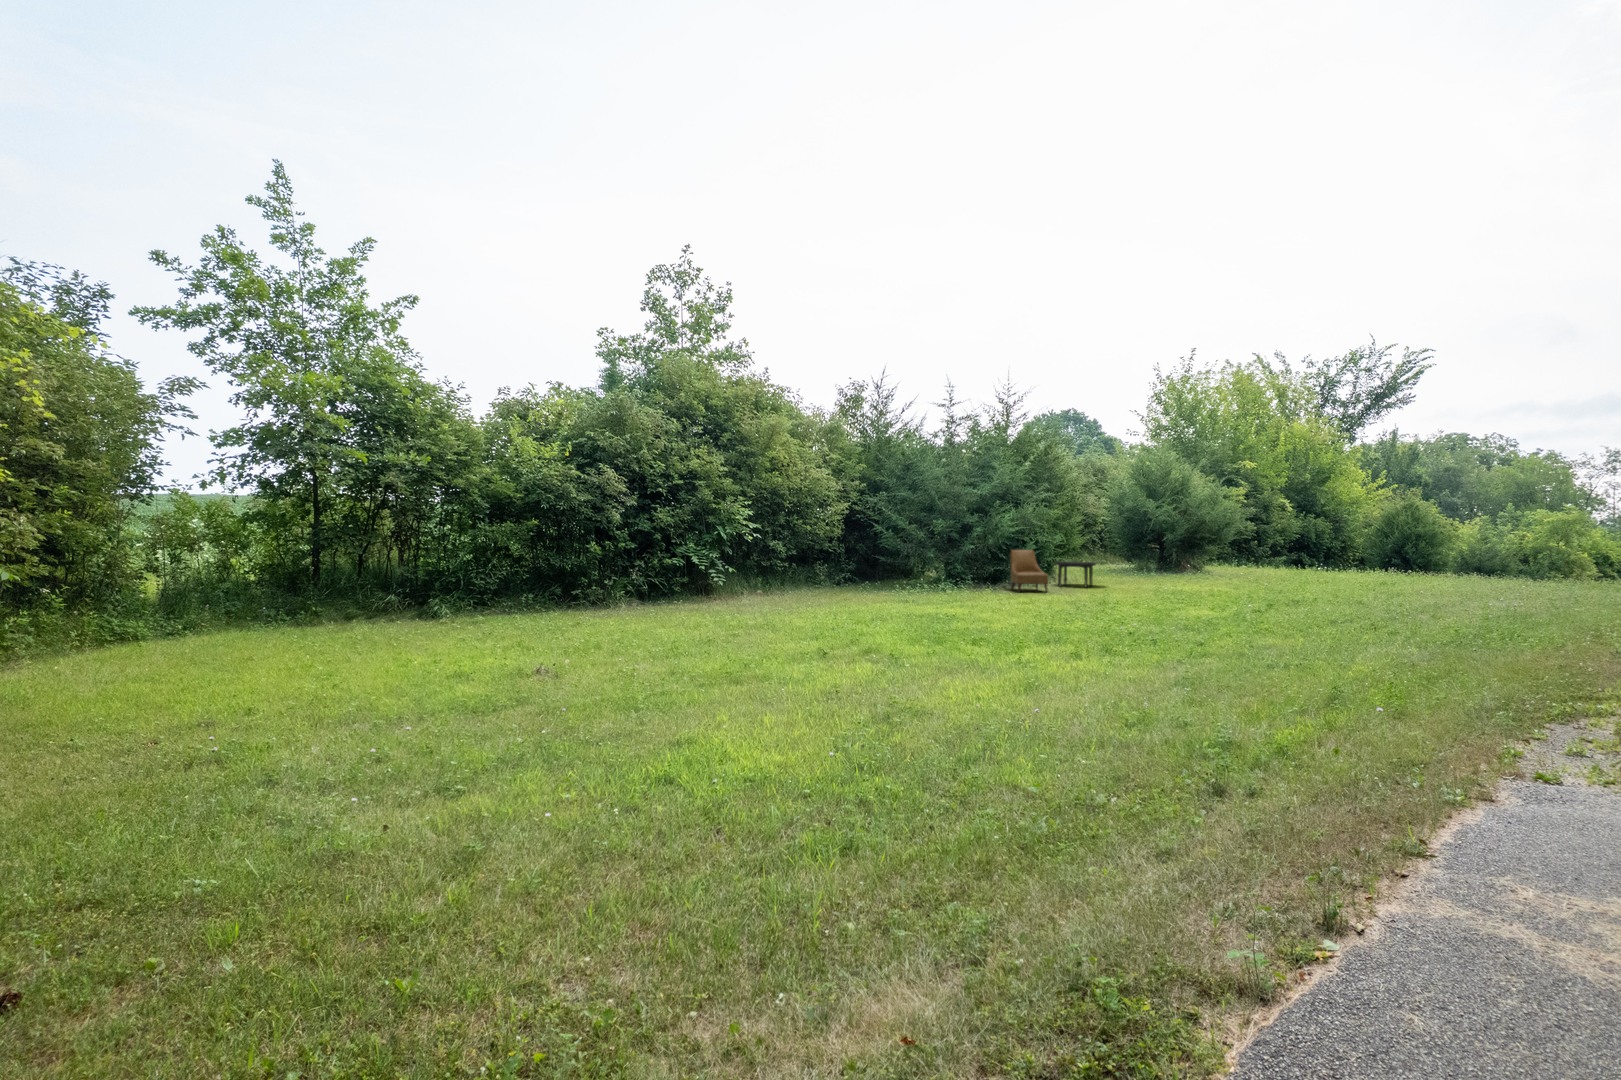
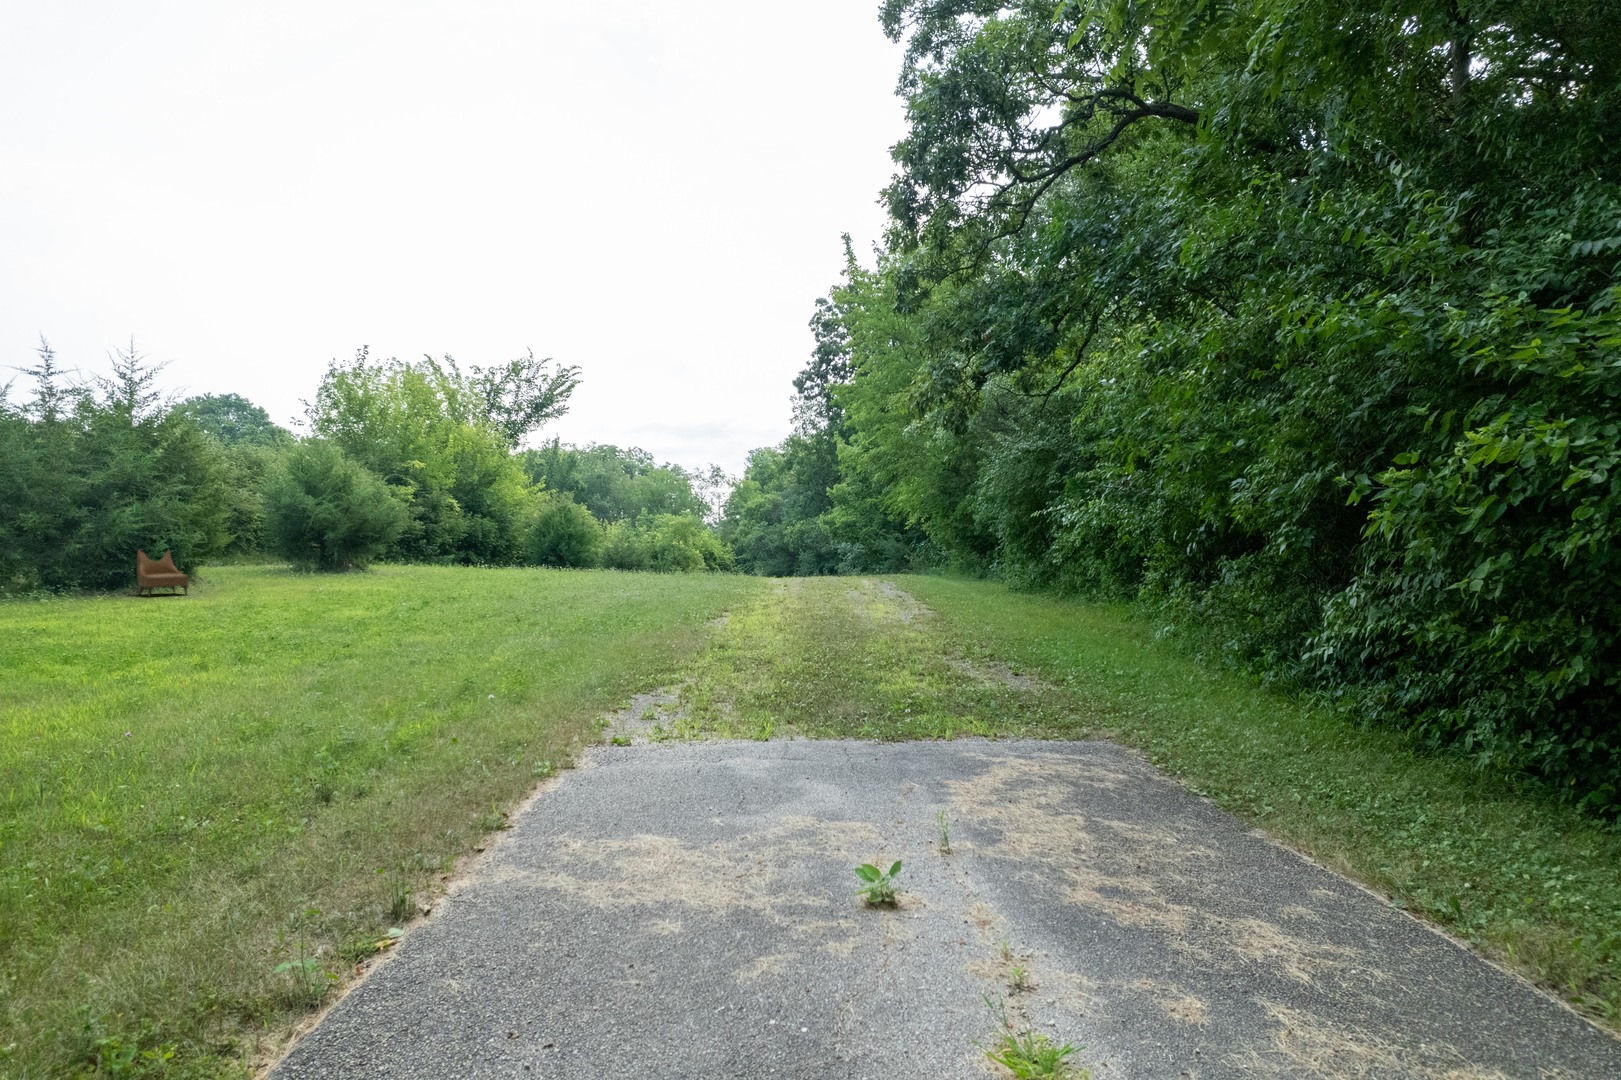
round table: present [1055,561,1096,588] -> none [196,561,250,589]

